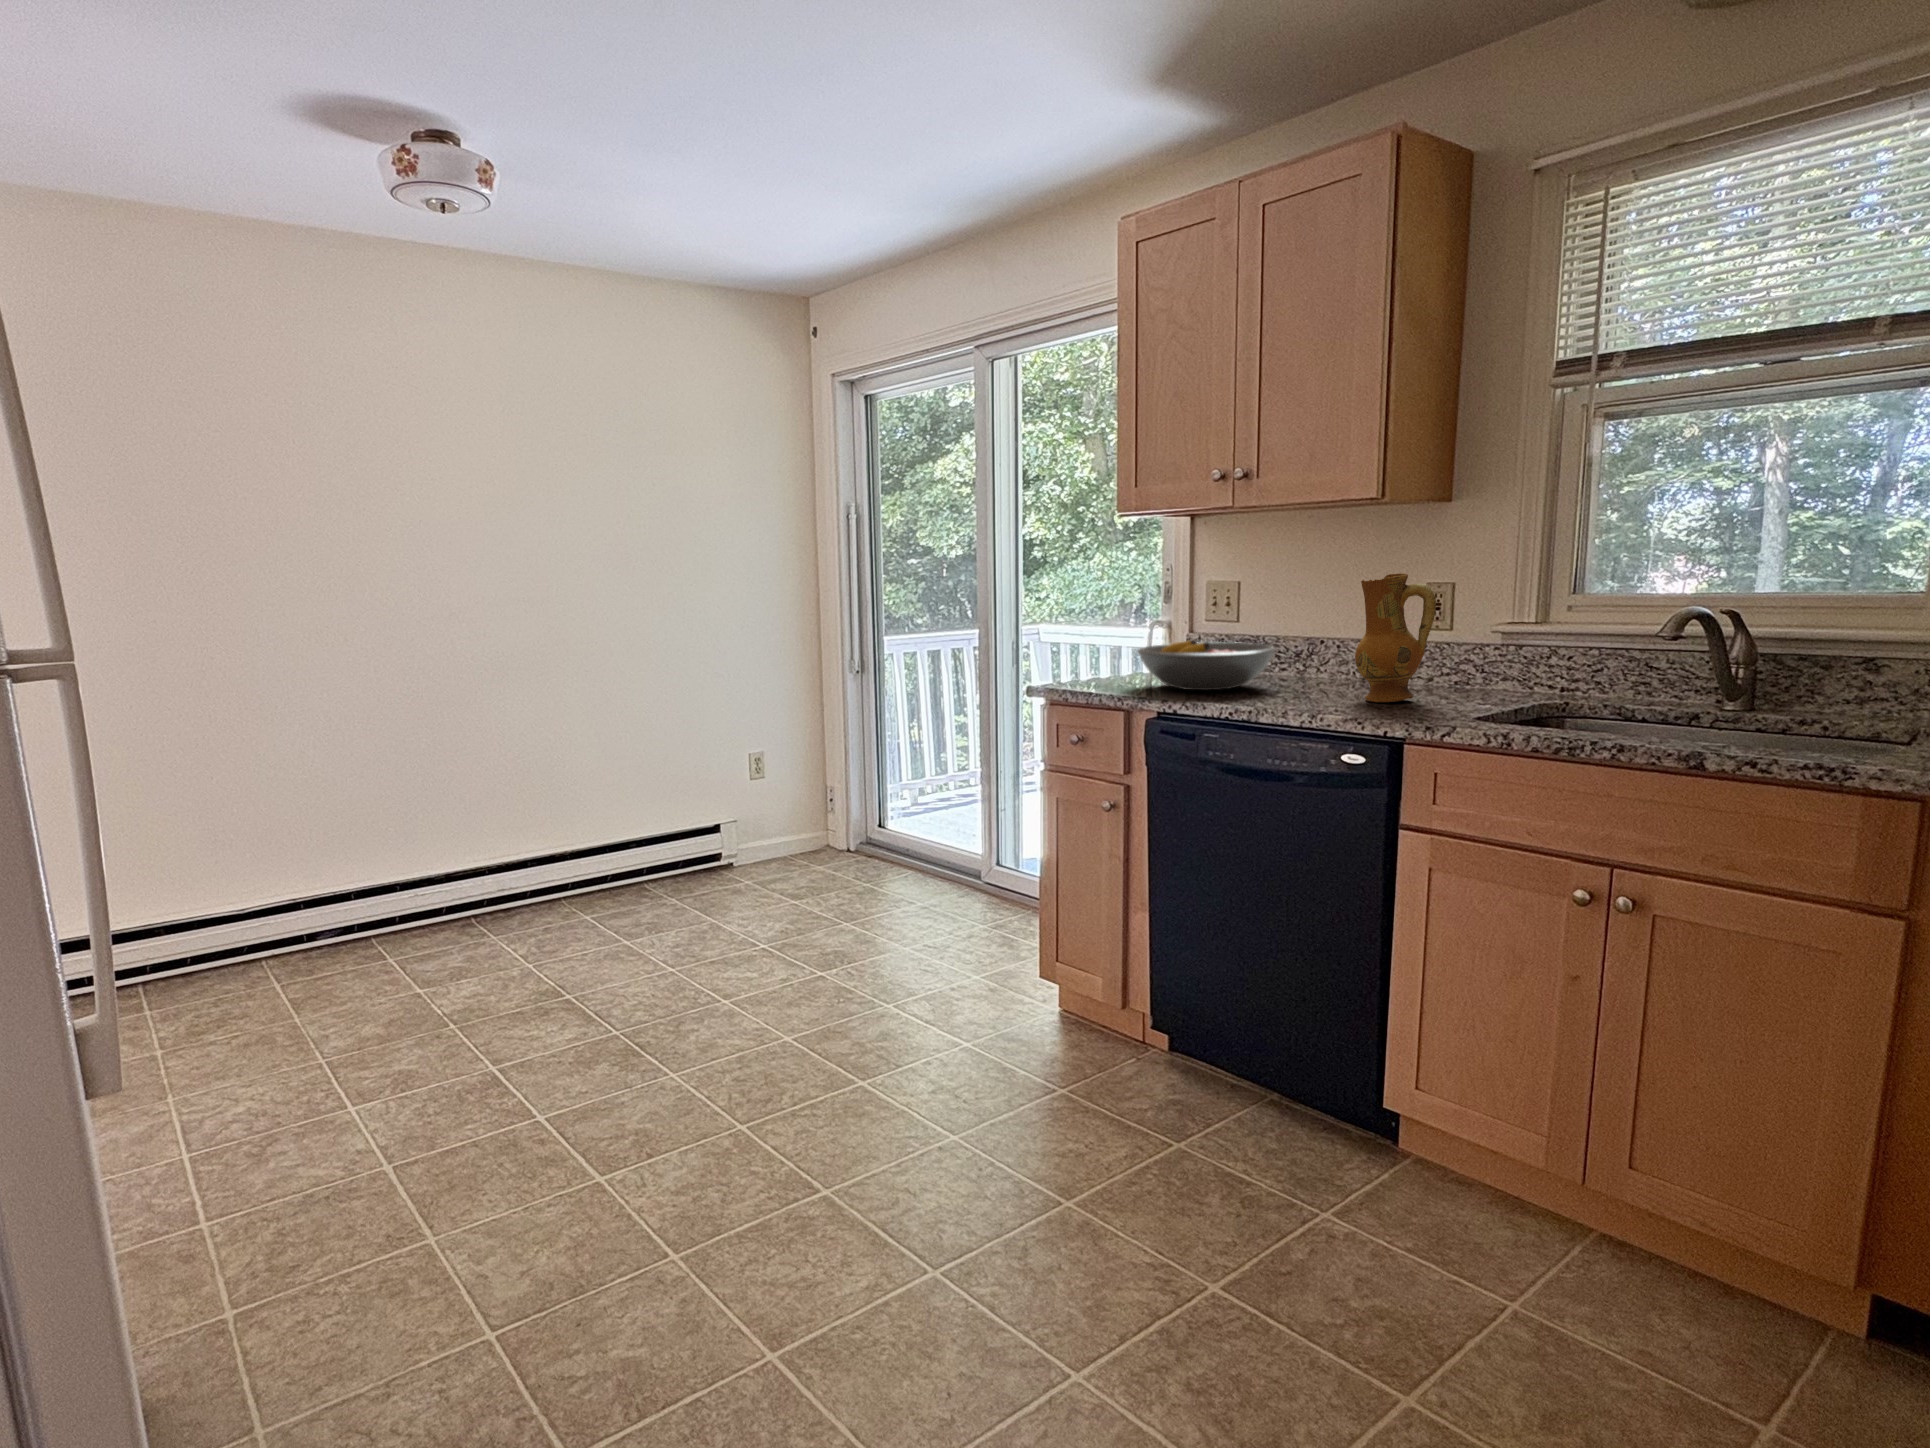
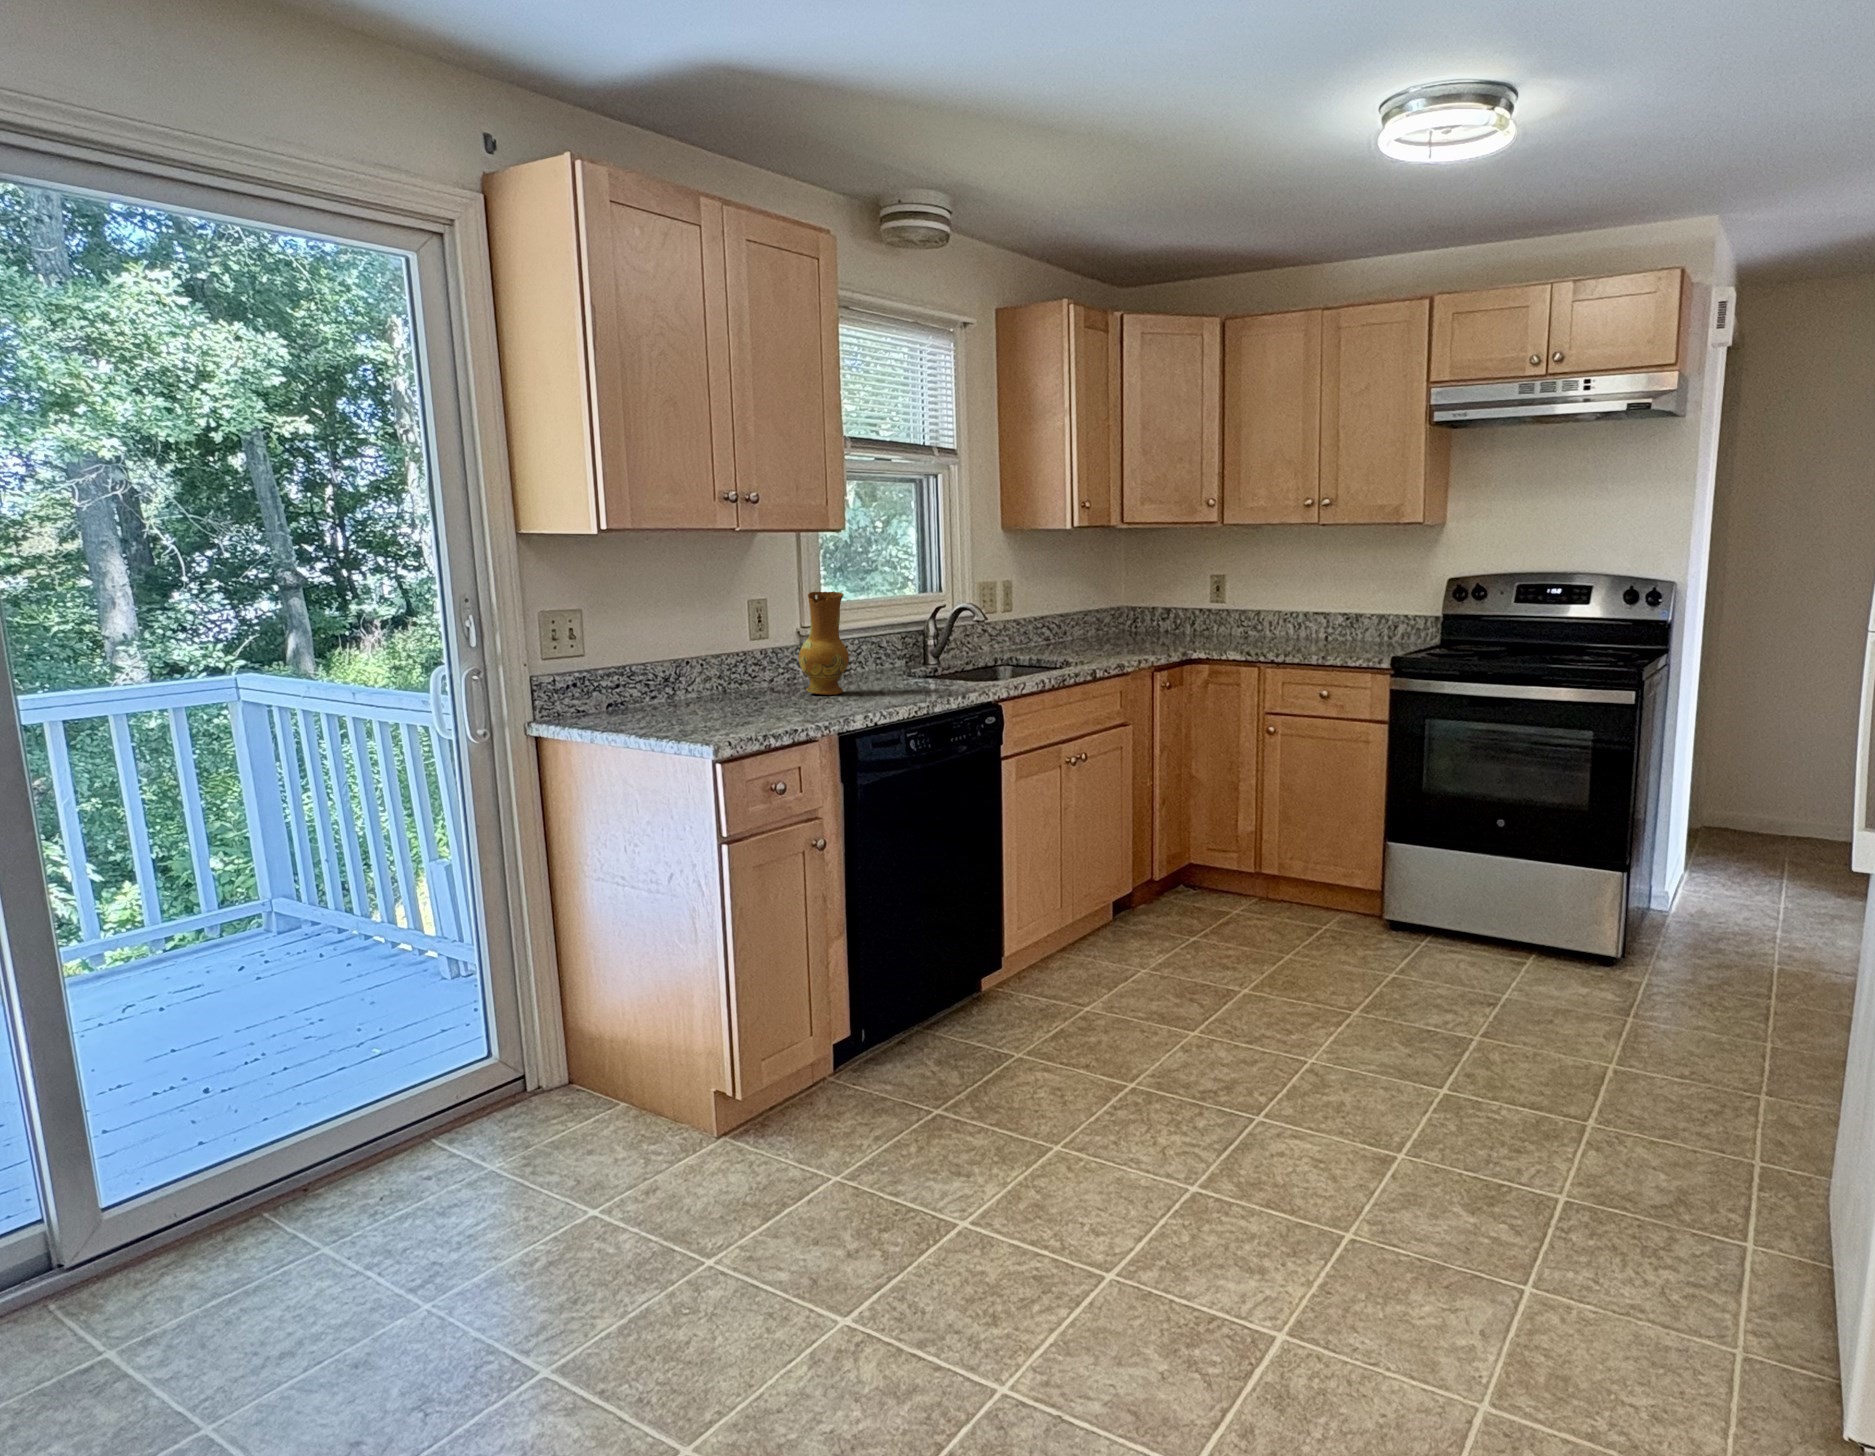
fruit bowl: present [1138,640,1276,690] -> none [645,662,792,718]

